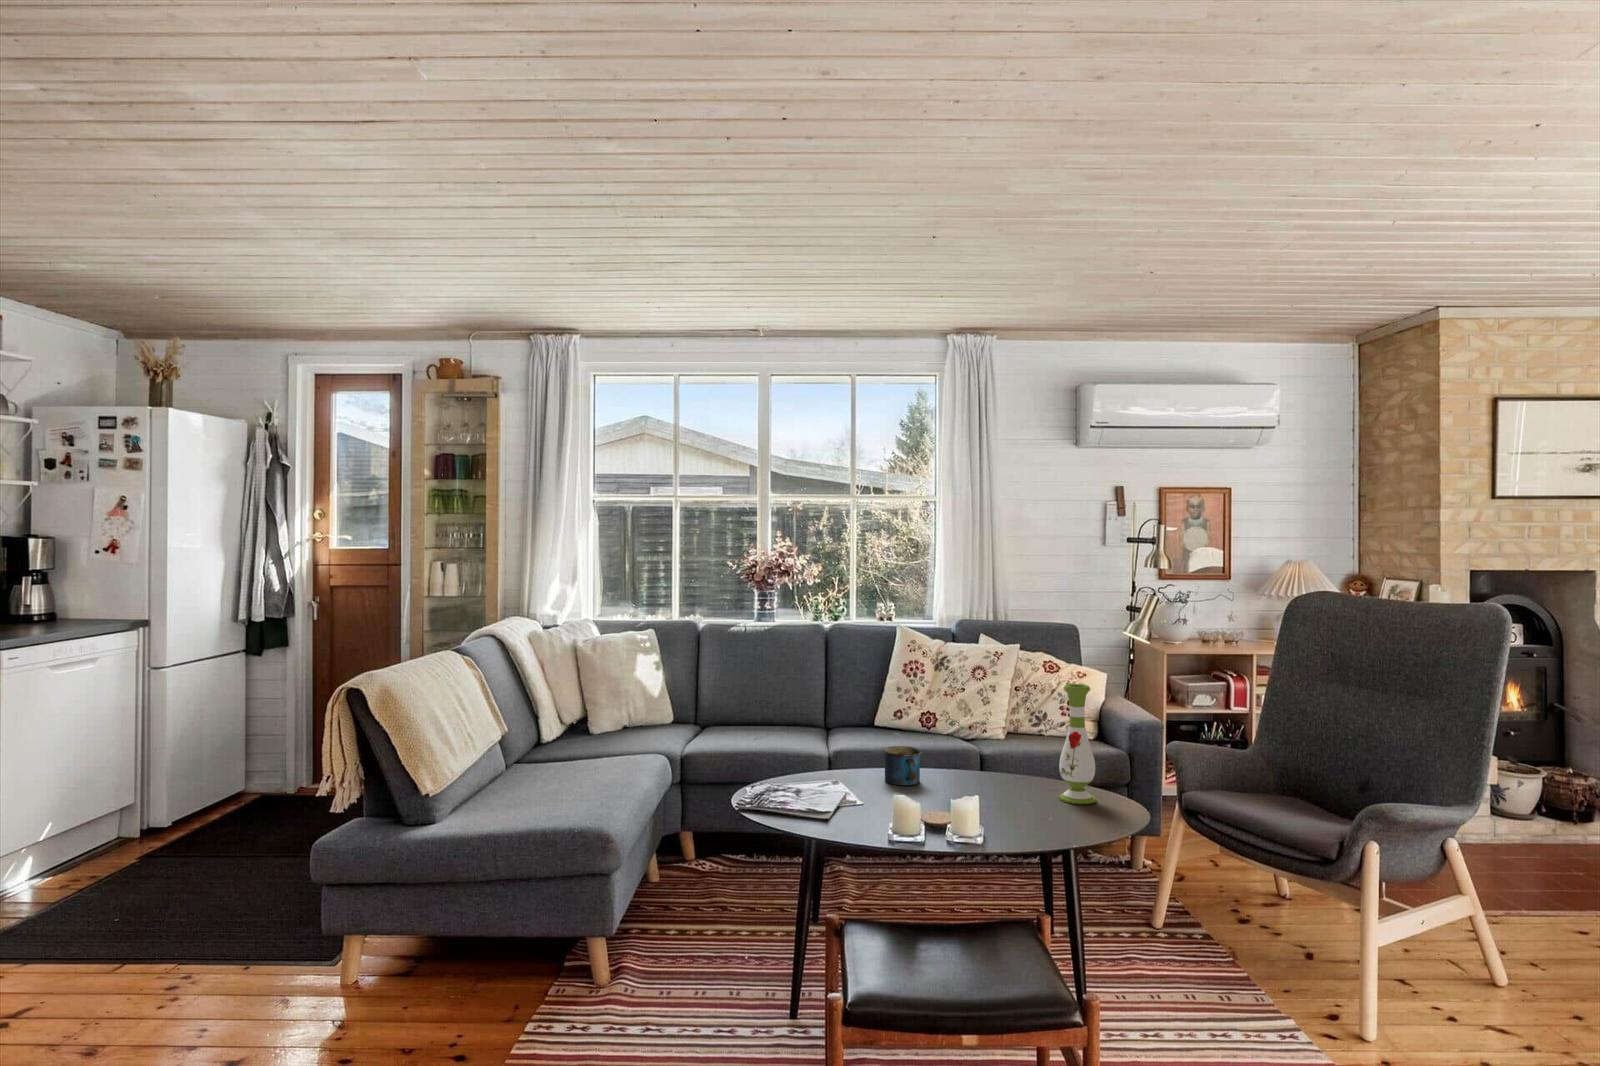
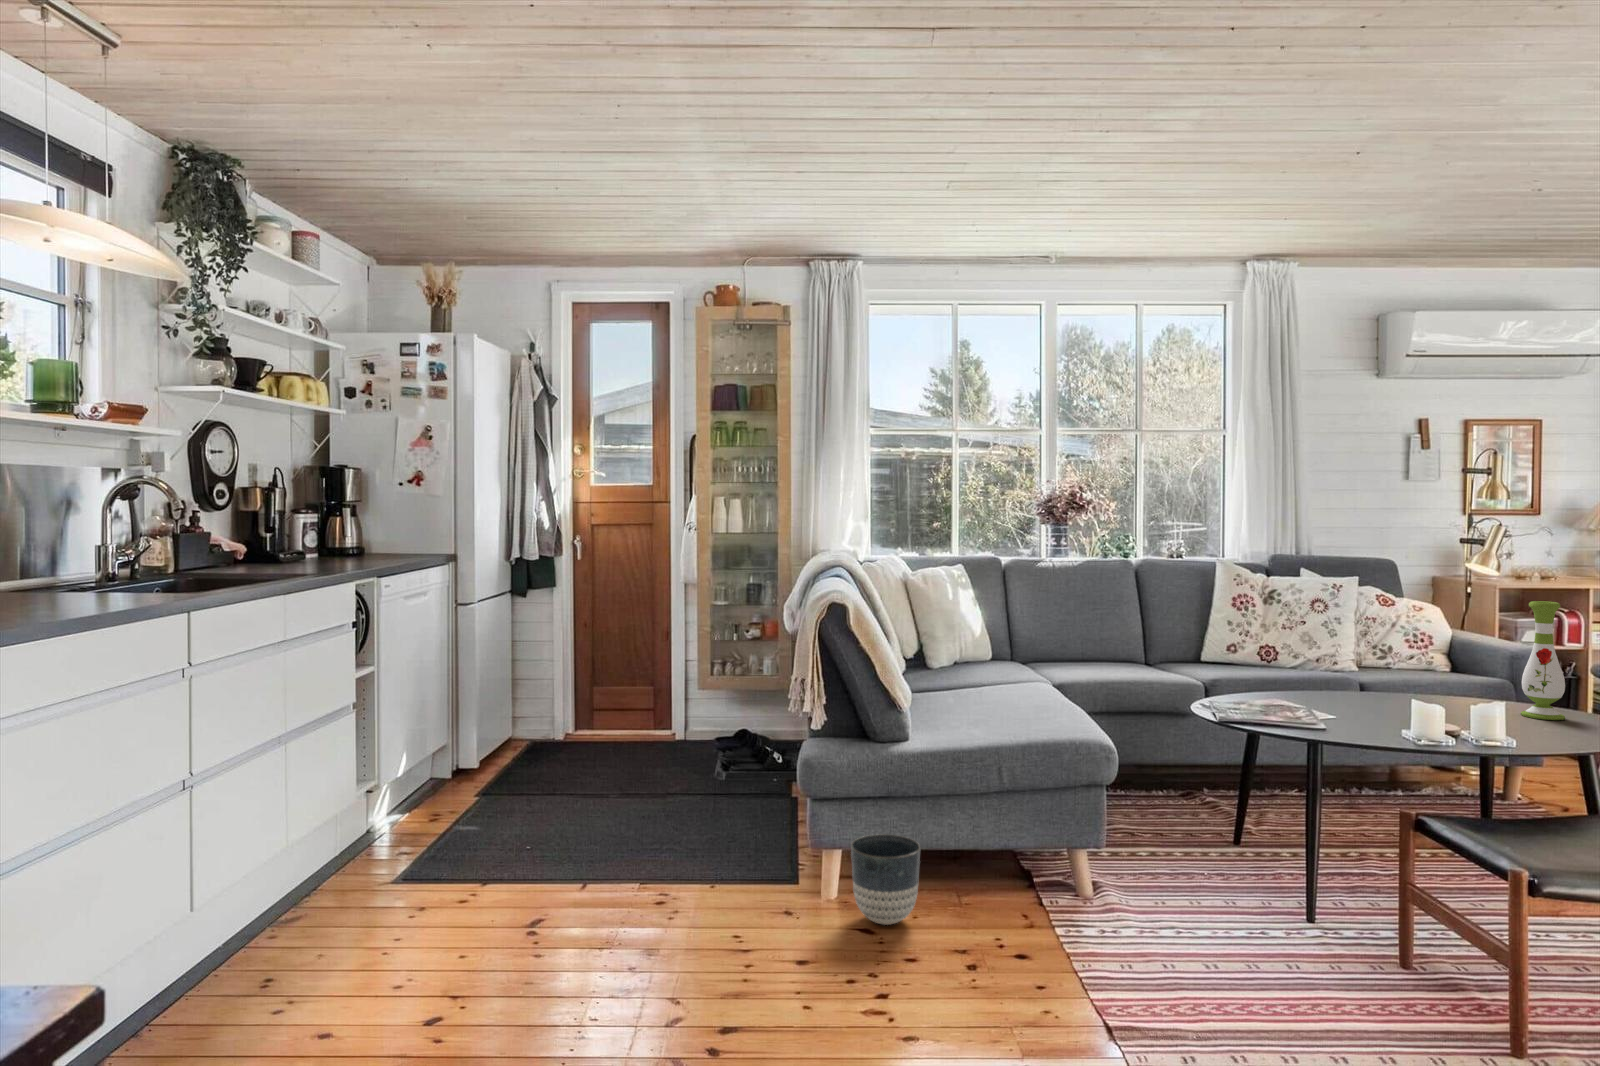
mug: present [883,746,921,785] -> none [1321,668,1368,705]
planter: none [339,924,416,1021] -> present [851,834,920,925]

